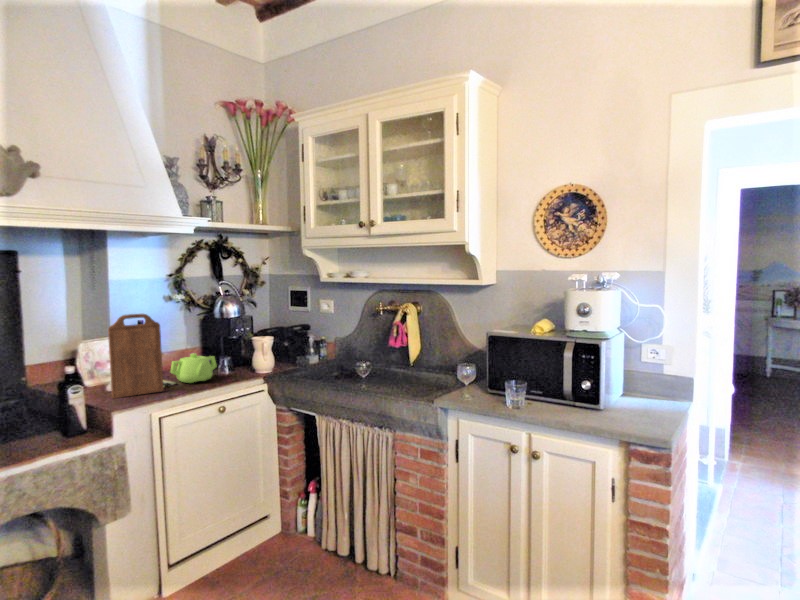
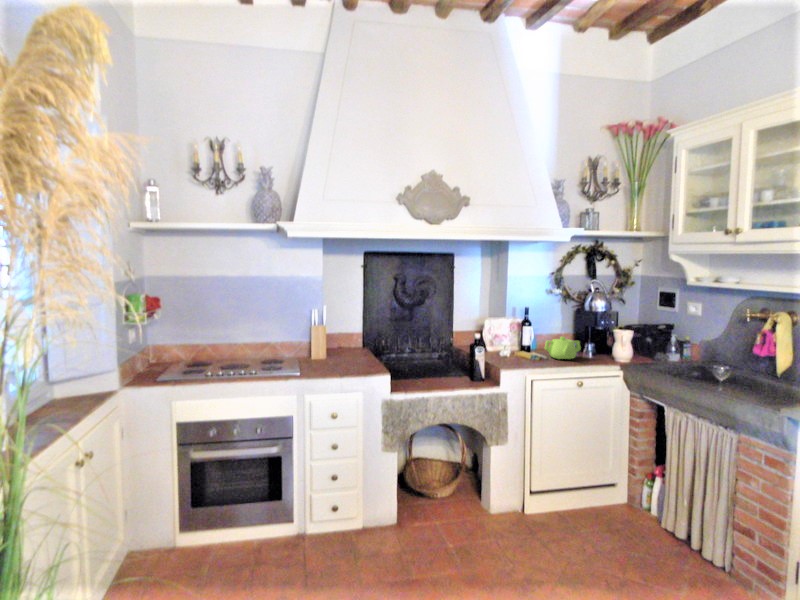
cutting board: present [108,314,164,398] -> none [502,303,538,362]

